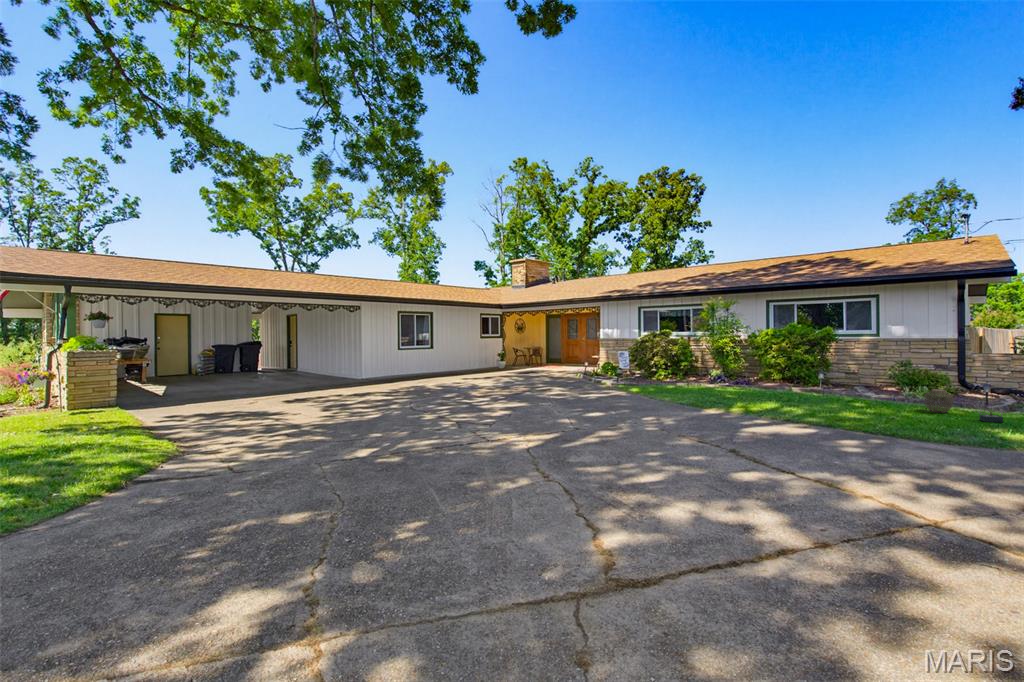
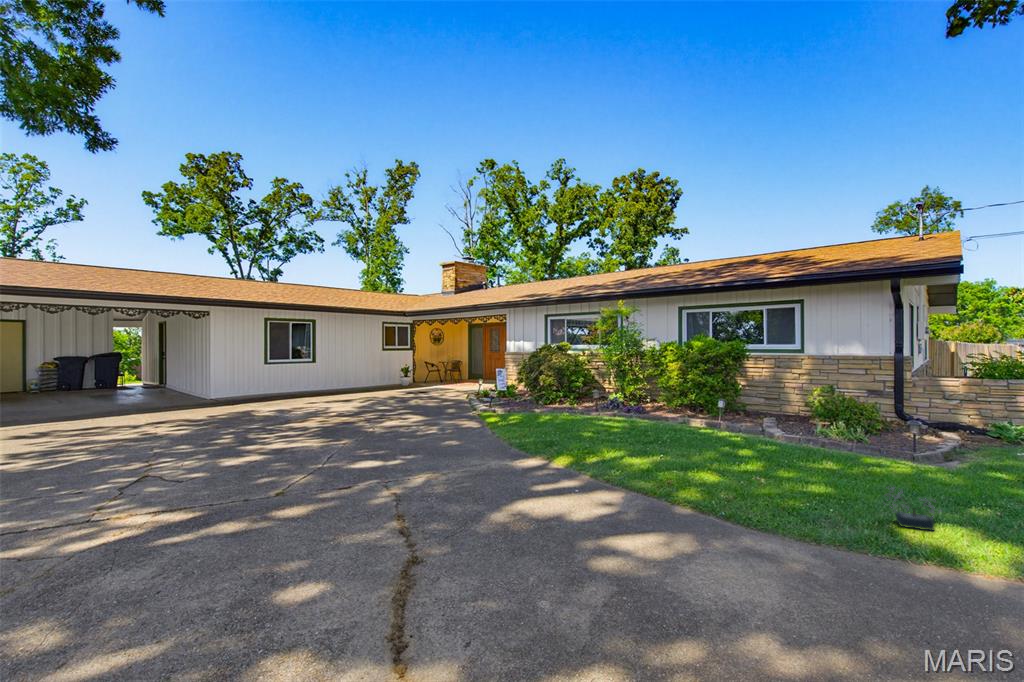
woven basket: present [924,389,953,413] -> none [818,455,862,497]

